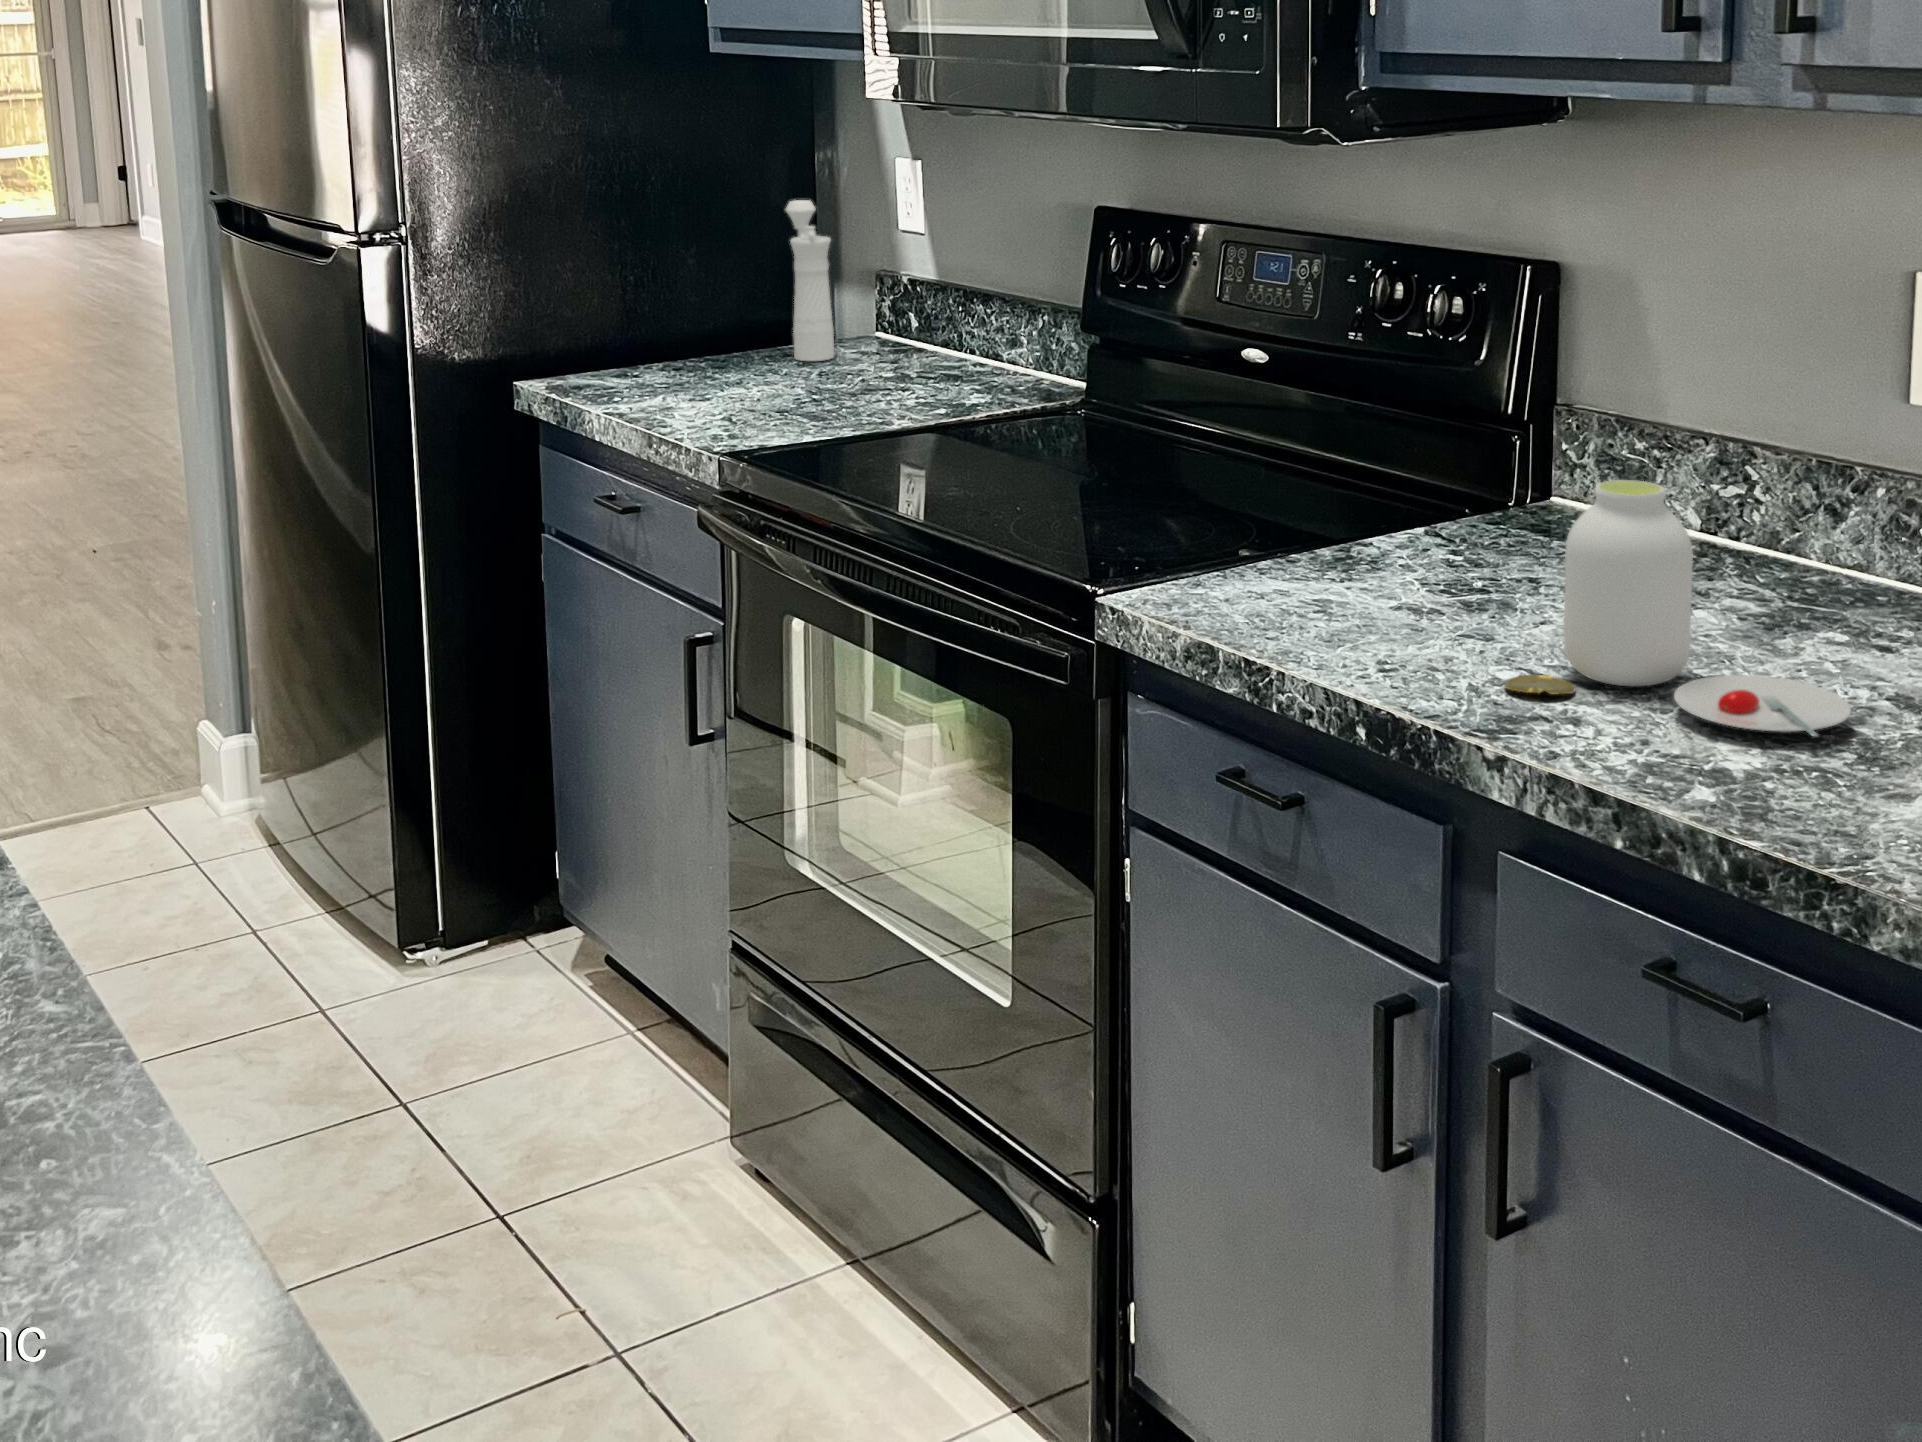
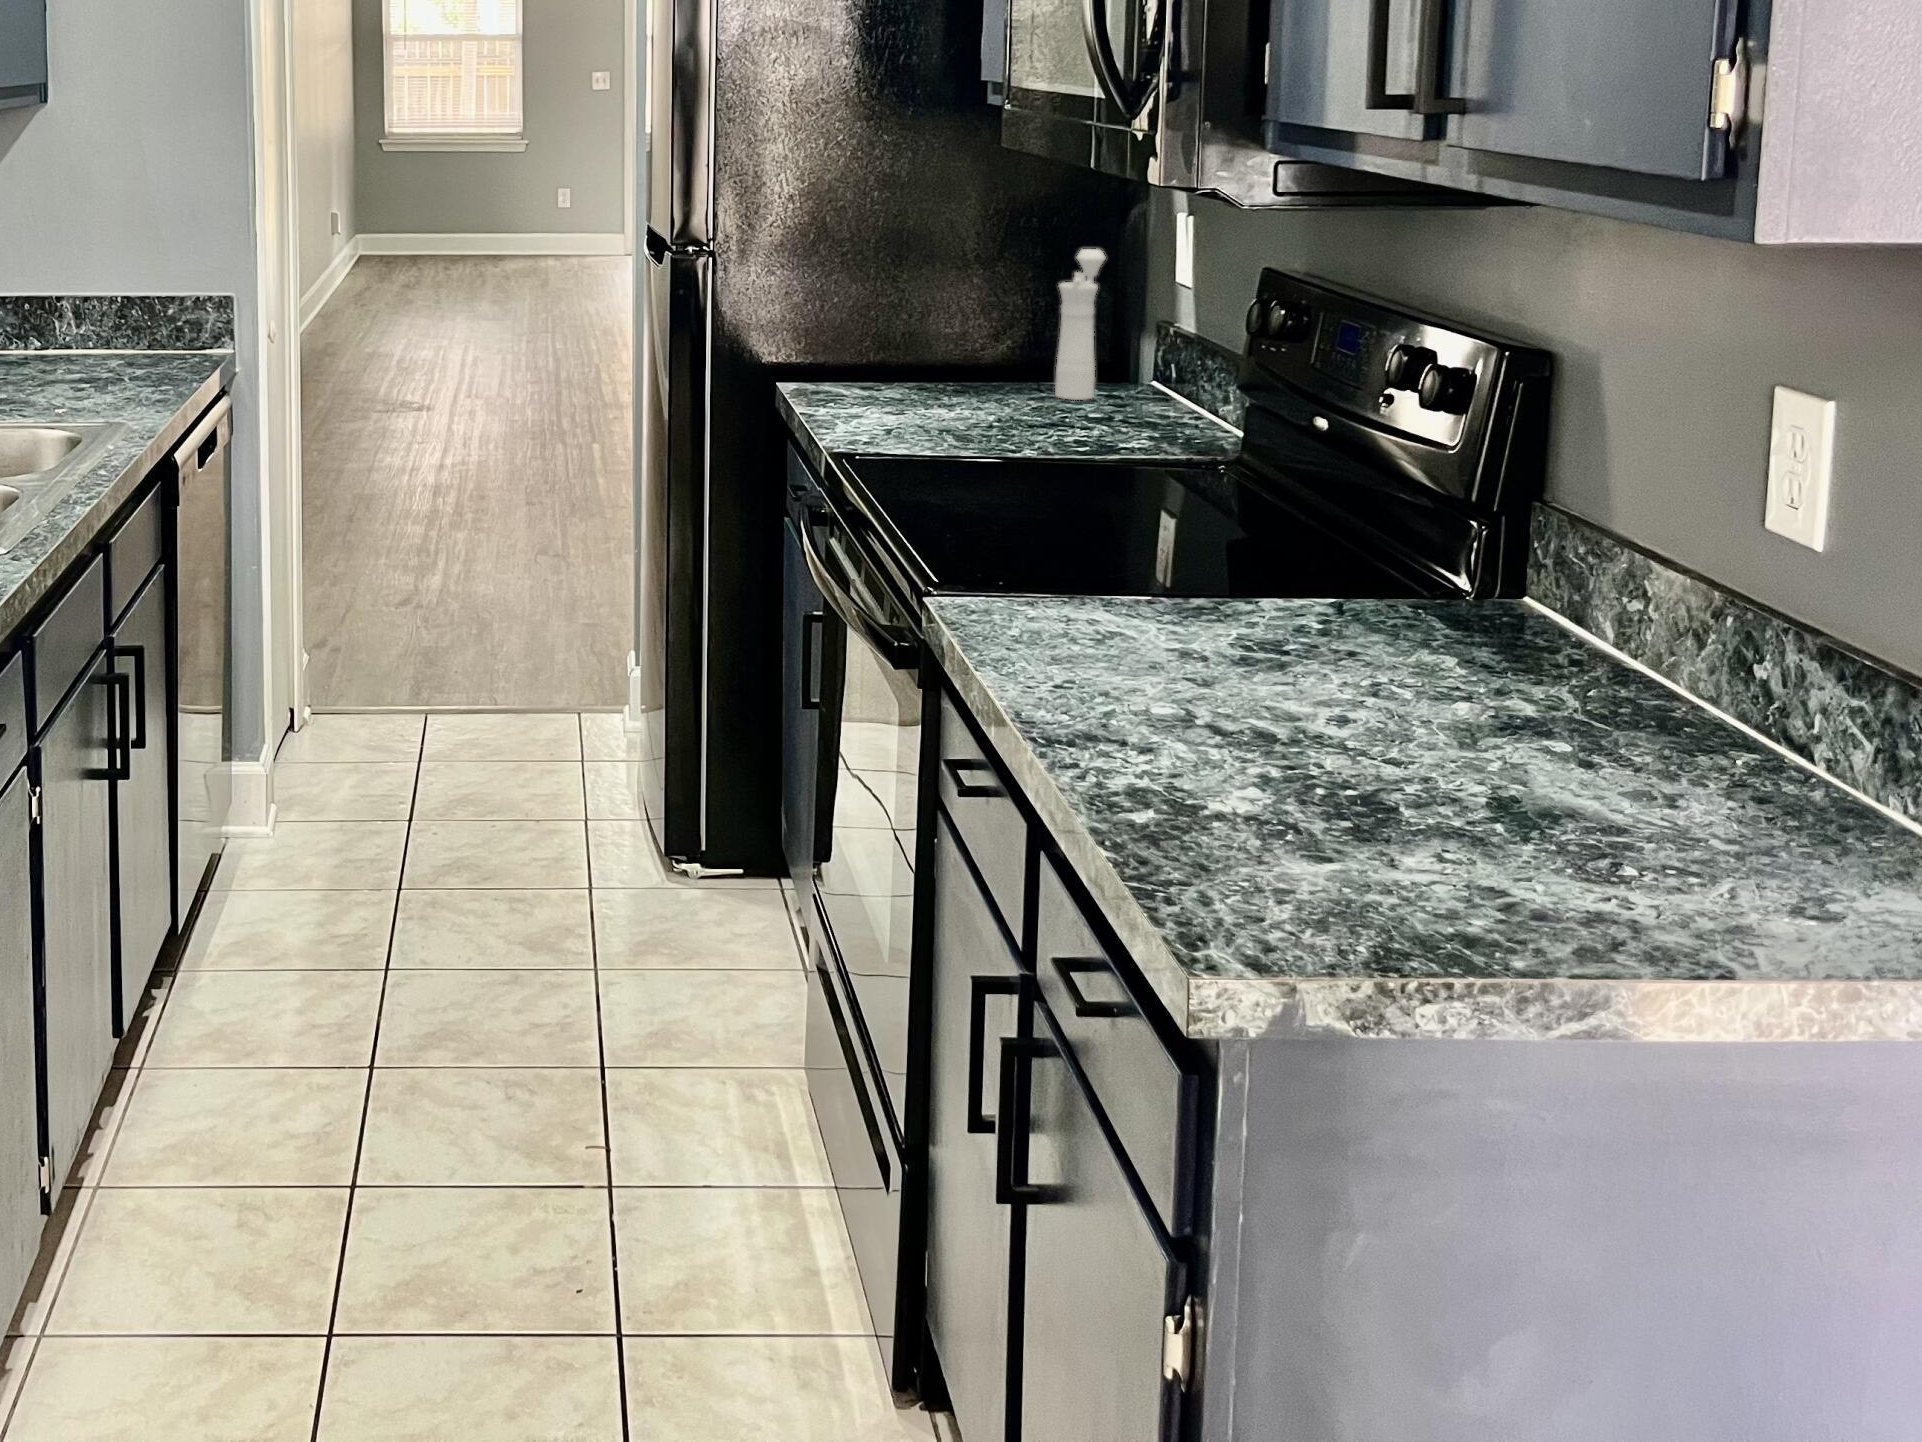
jar: present [1504,480,1851,736] -> none [1147,543,1421,795]

